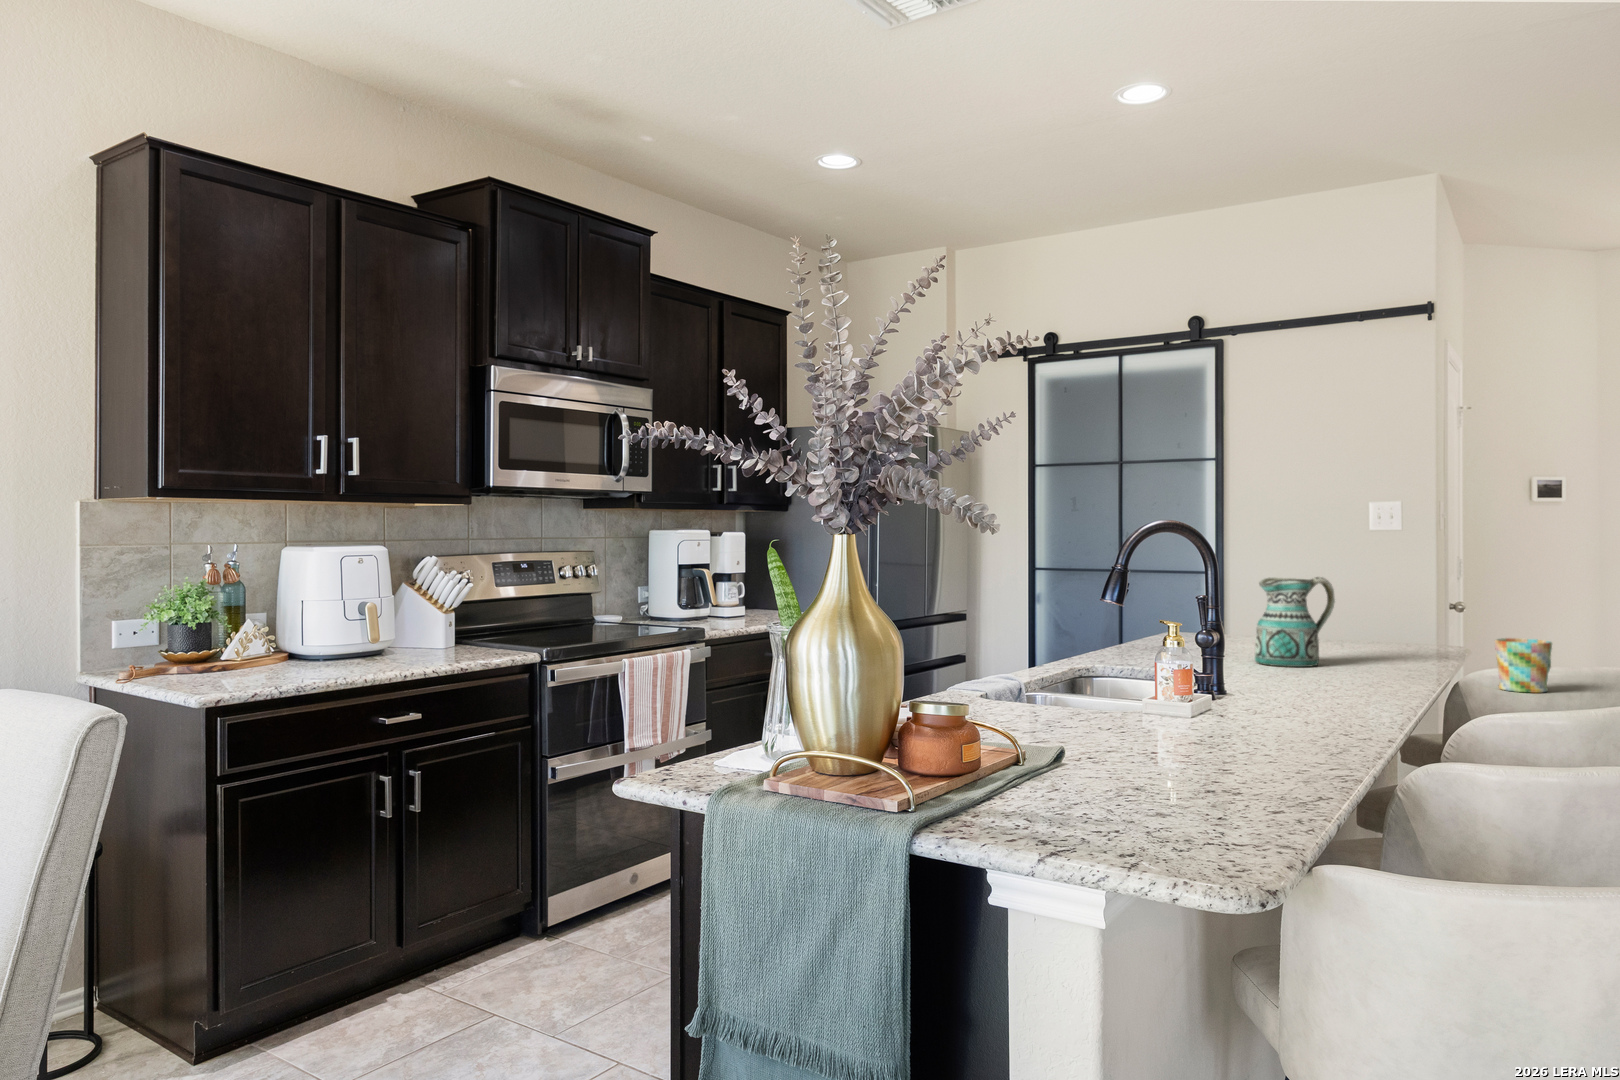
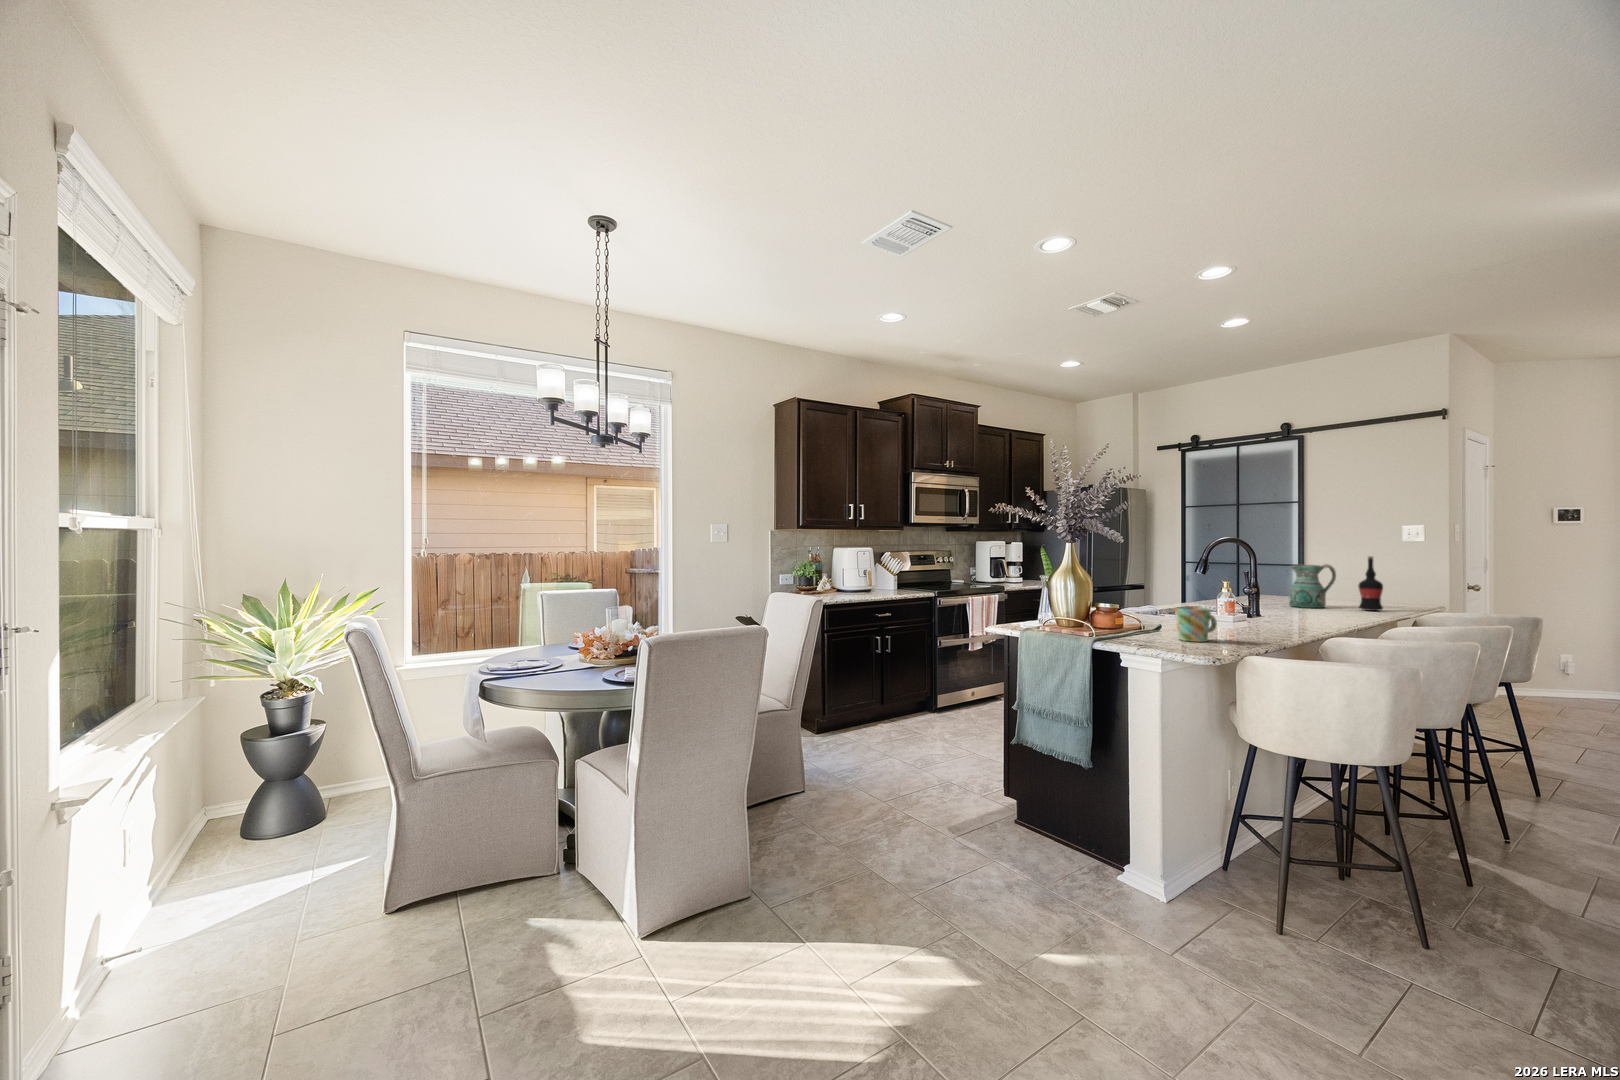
wine bottle: none [1378,561,1420,669] -> present [1359,556,1383,611]
mug: present [1495,638,1552,693] -> present [1175,607,1217,642]

